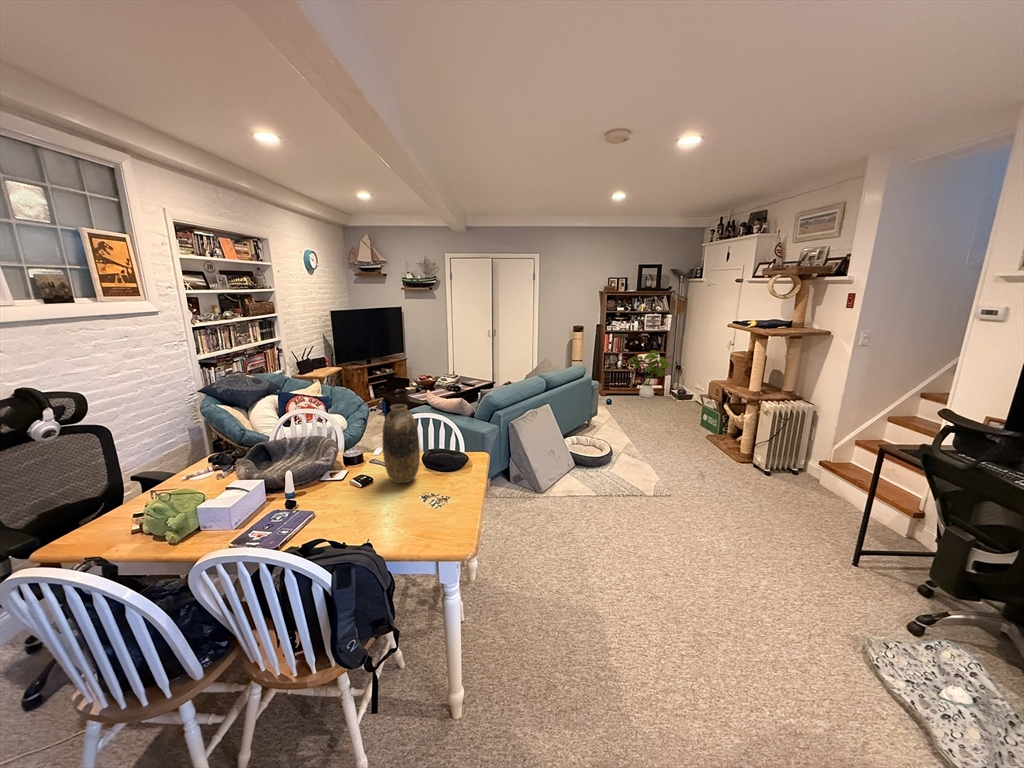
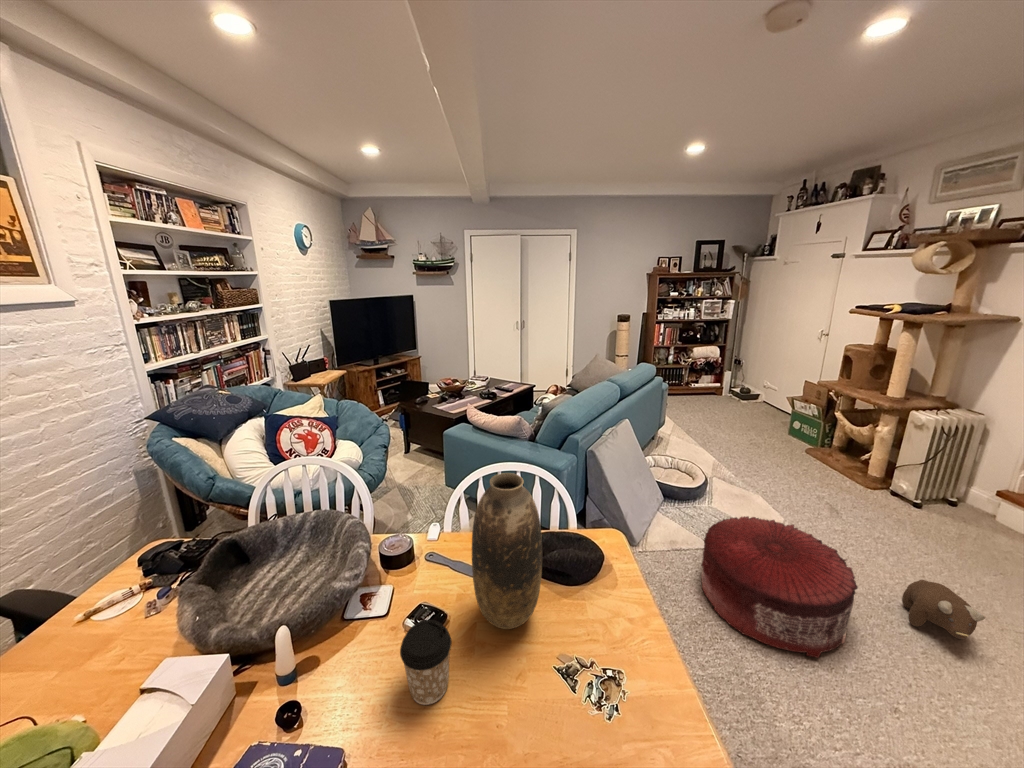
house plant: present [626,350,673,398] -> none [681,343,737,399]
pouf: none [574,468,665,550] -> present [701,516,858,658]
coffee cup: none [342,469,367,504] -> present [400,620,452,705]
plush toy: none [705,509,742,544] -> present [902,580,986,639]

